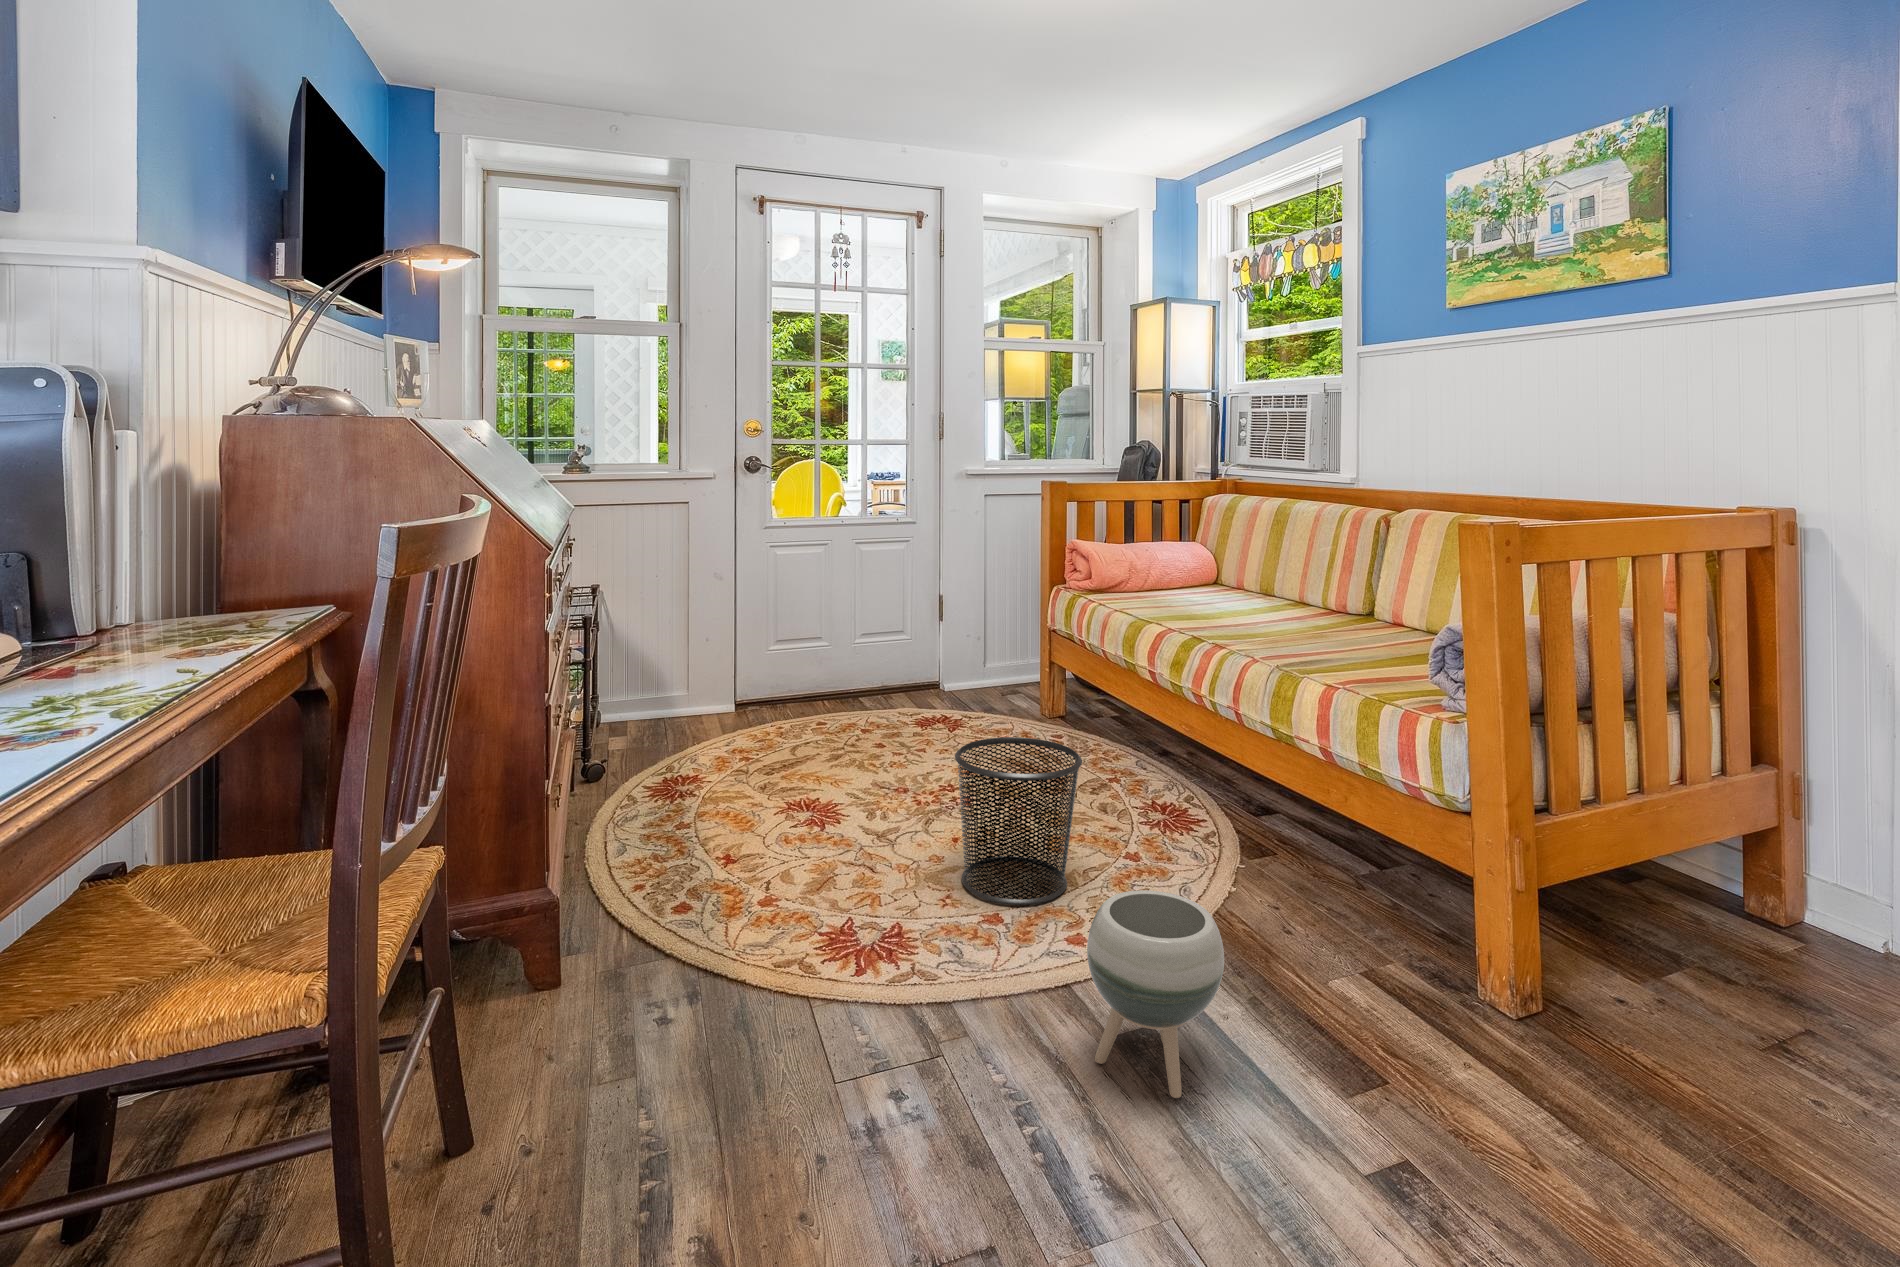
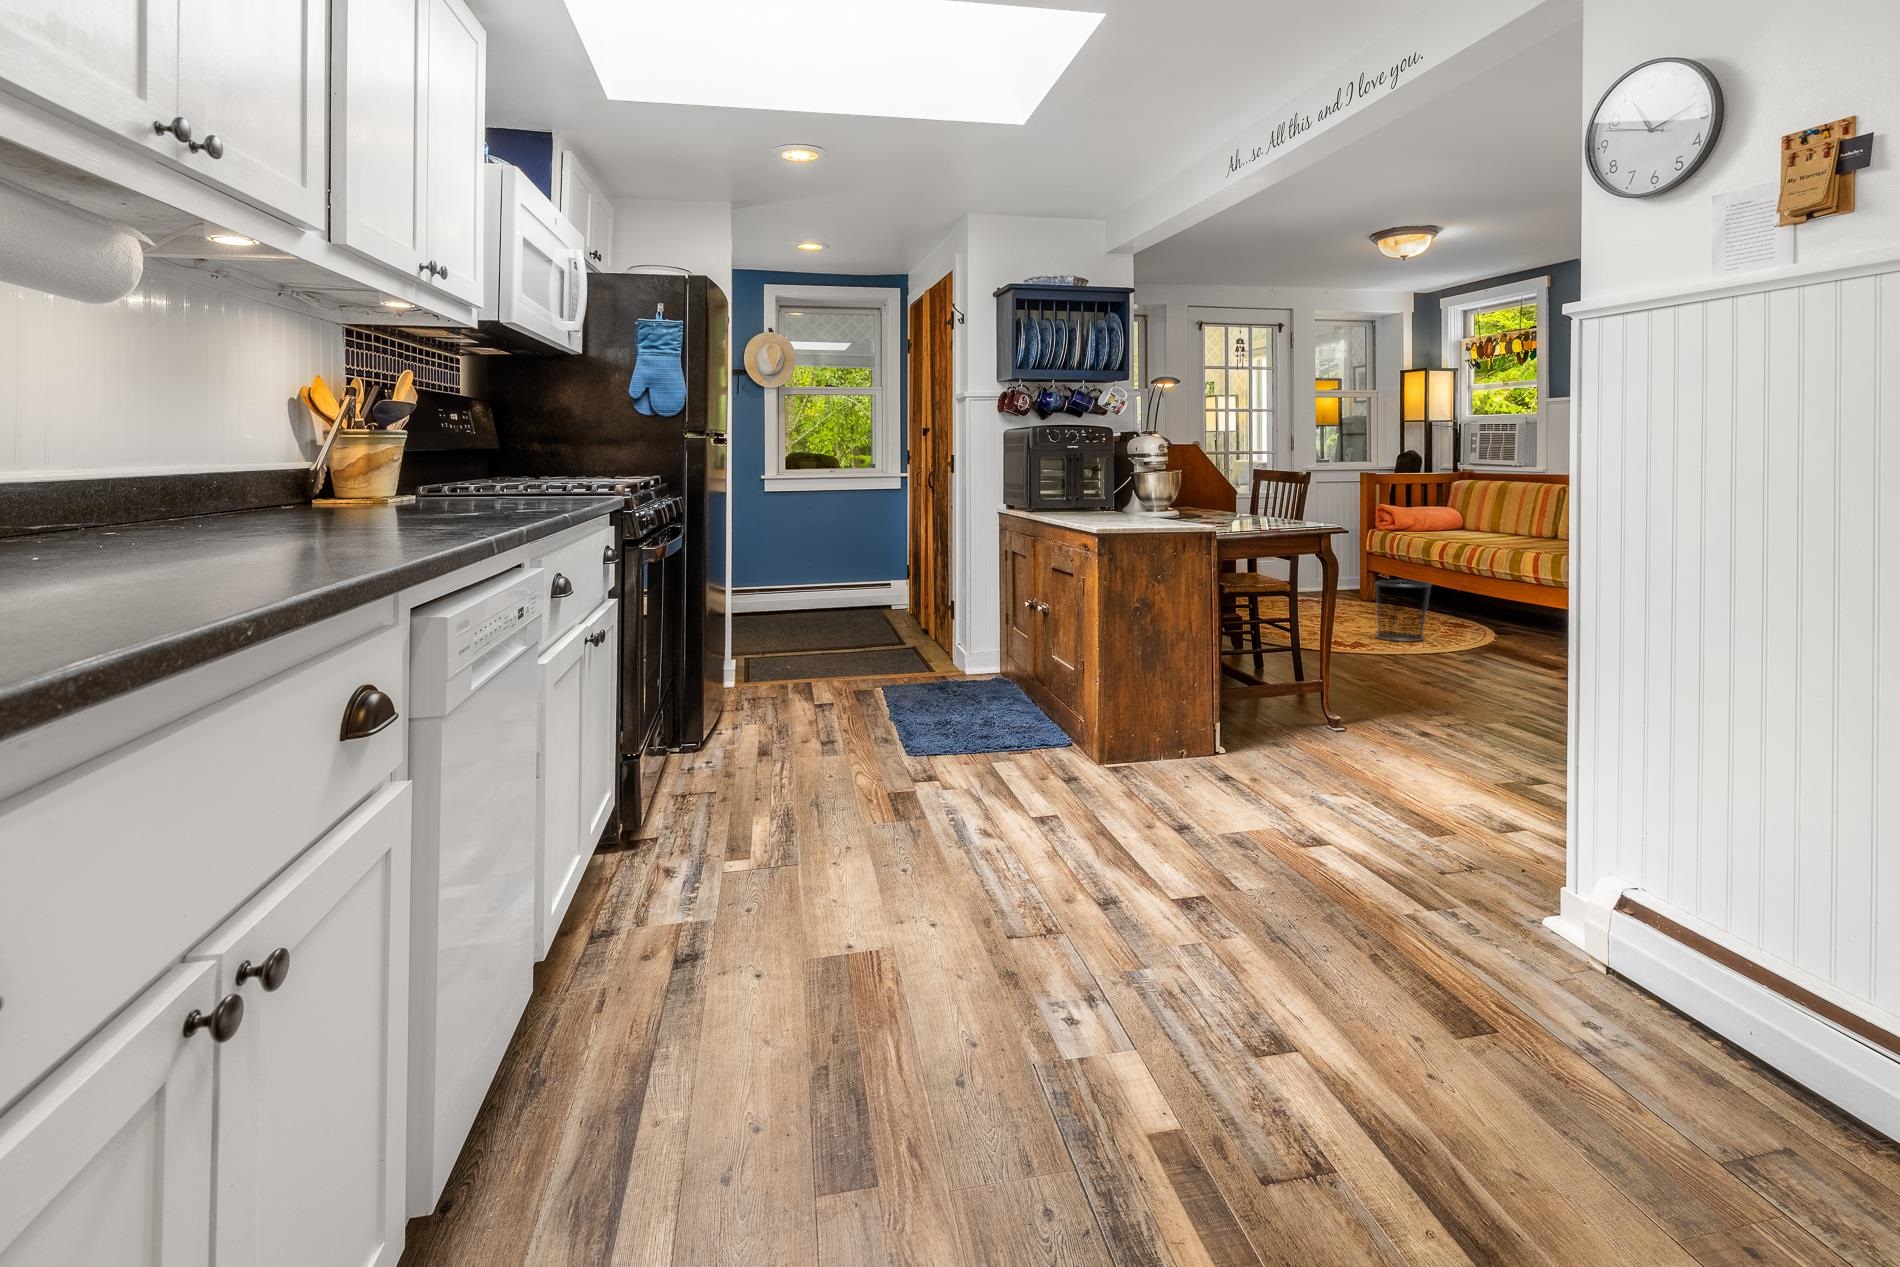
planter: present [1087,890,1224,1098] -> none [1460,604,1509,662]

